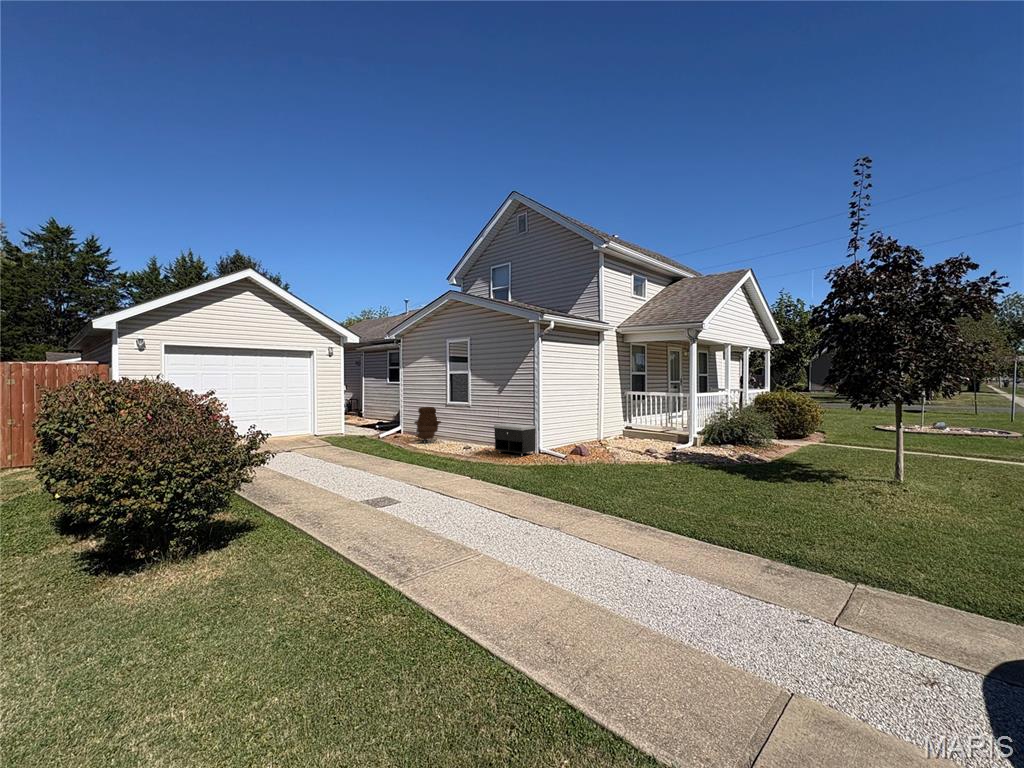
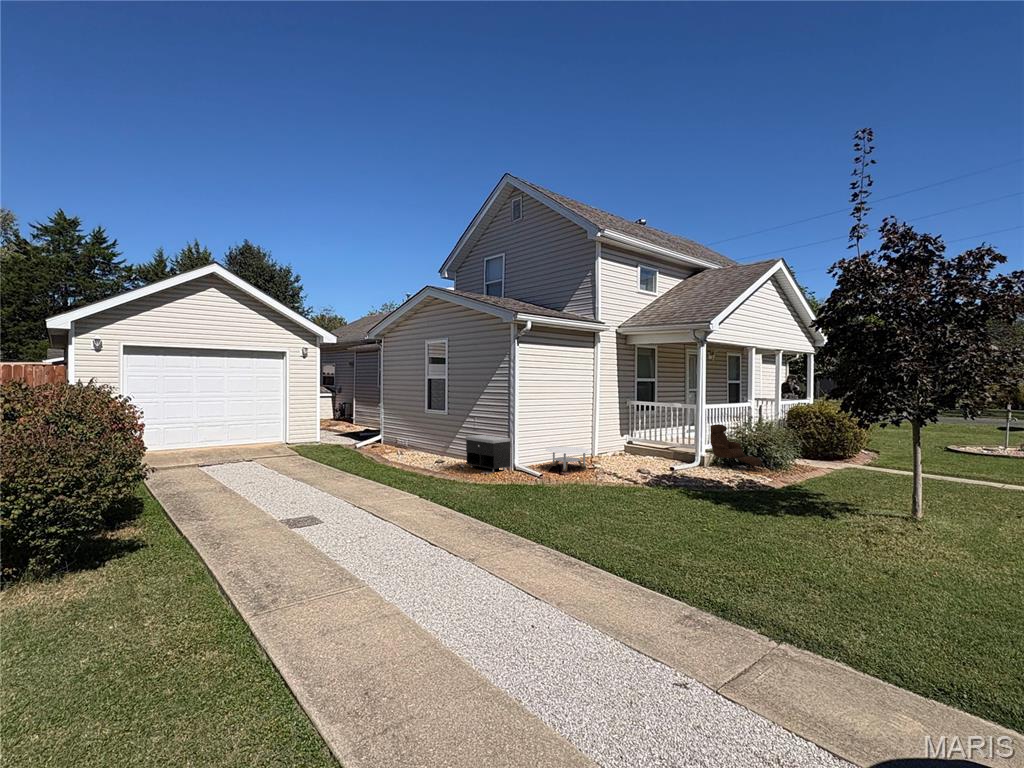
lounge chair: present [414,407,441,442] -> present [710,424,762,471]
round table: none [564,433,604,454] -> present [546,447,590,471]

